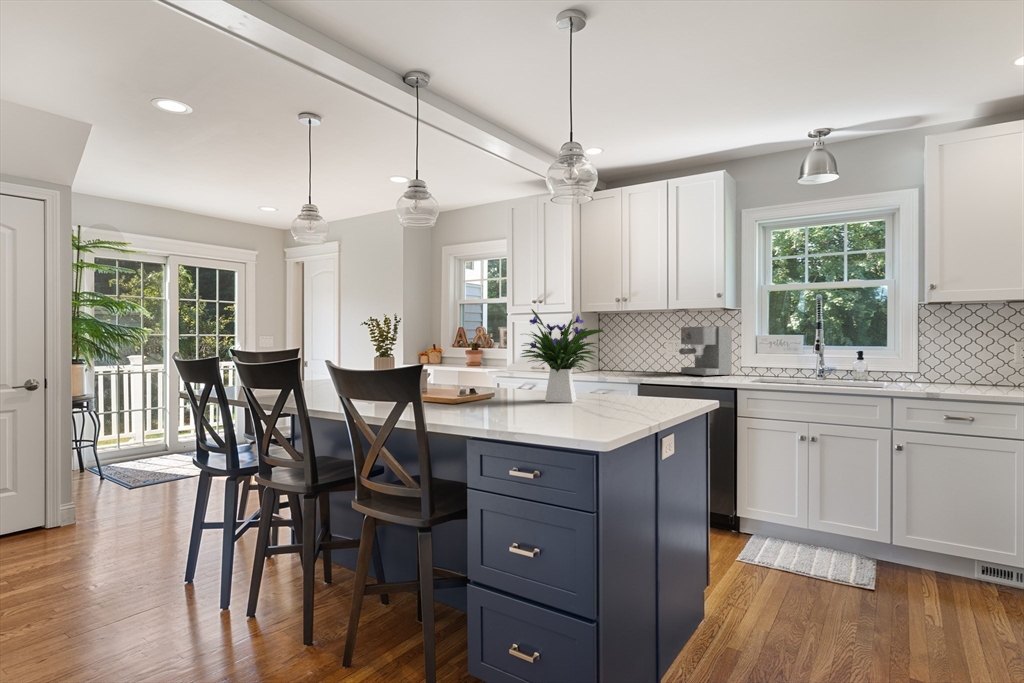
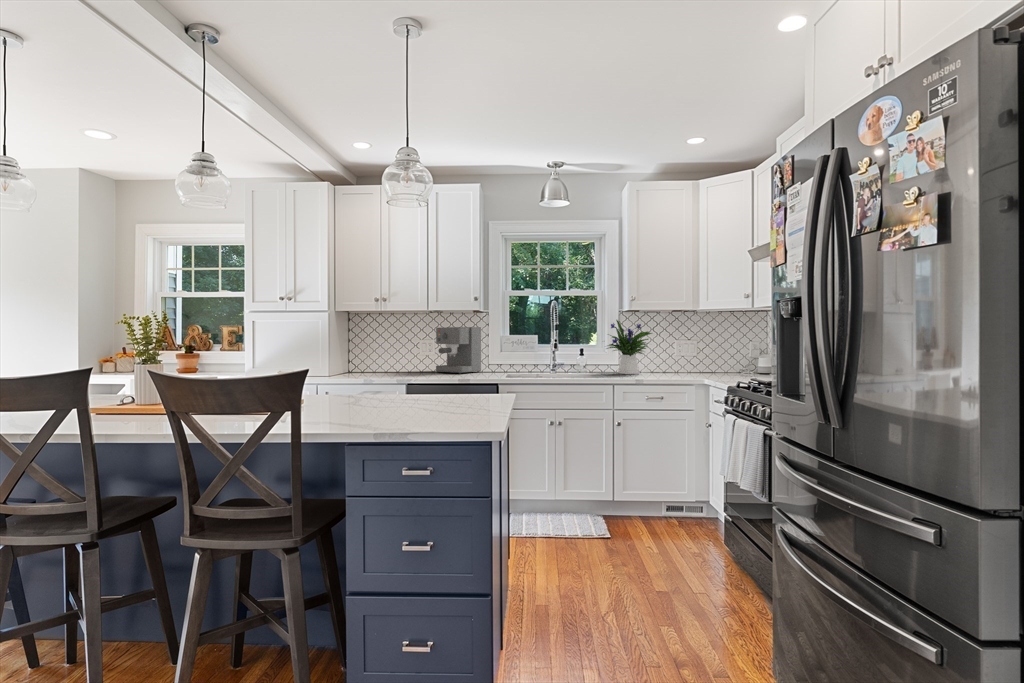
flower arrangement: present [521,309,603,403] -> present [607,320,652,374]

